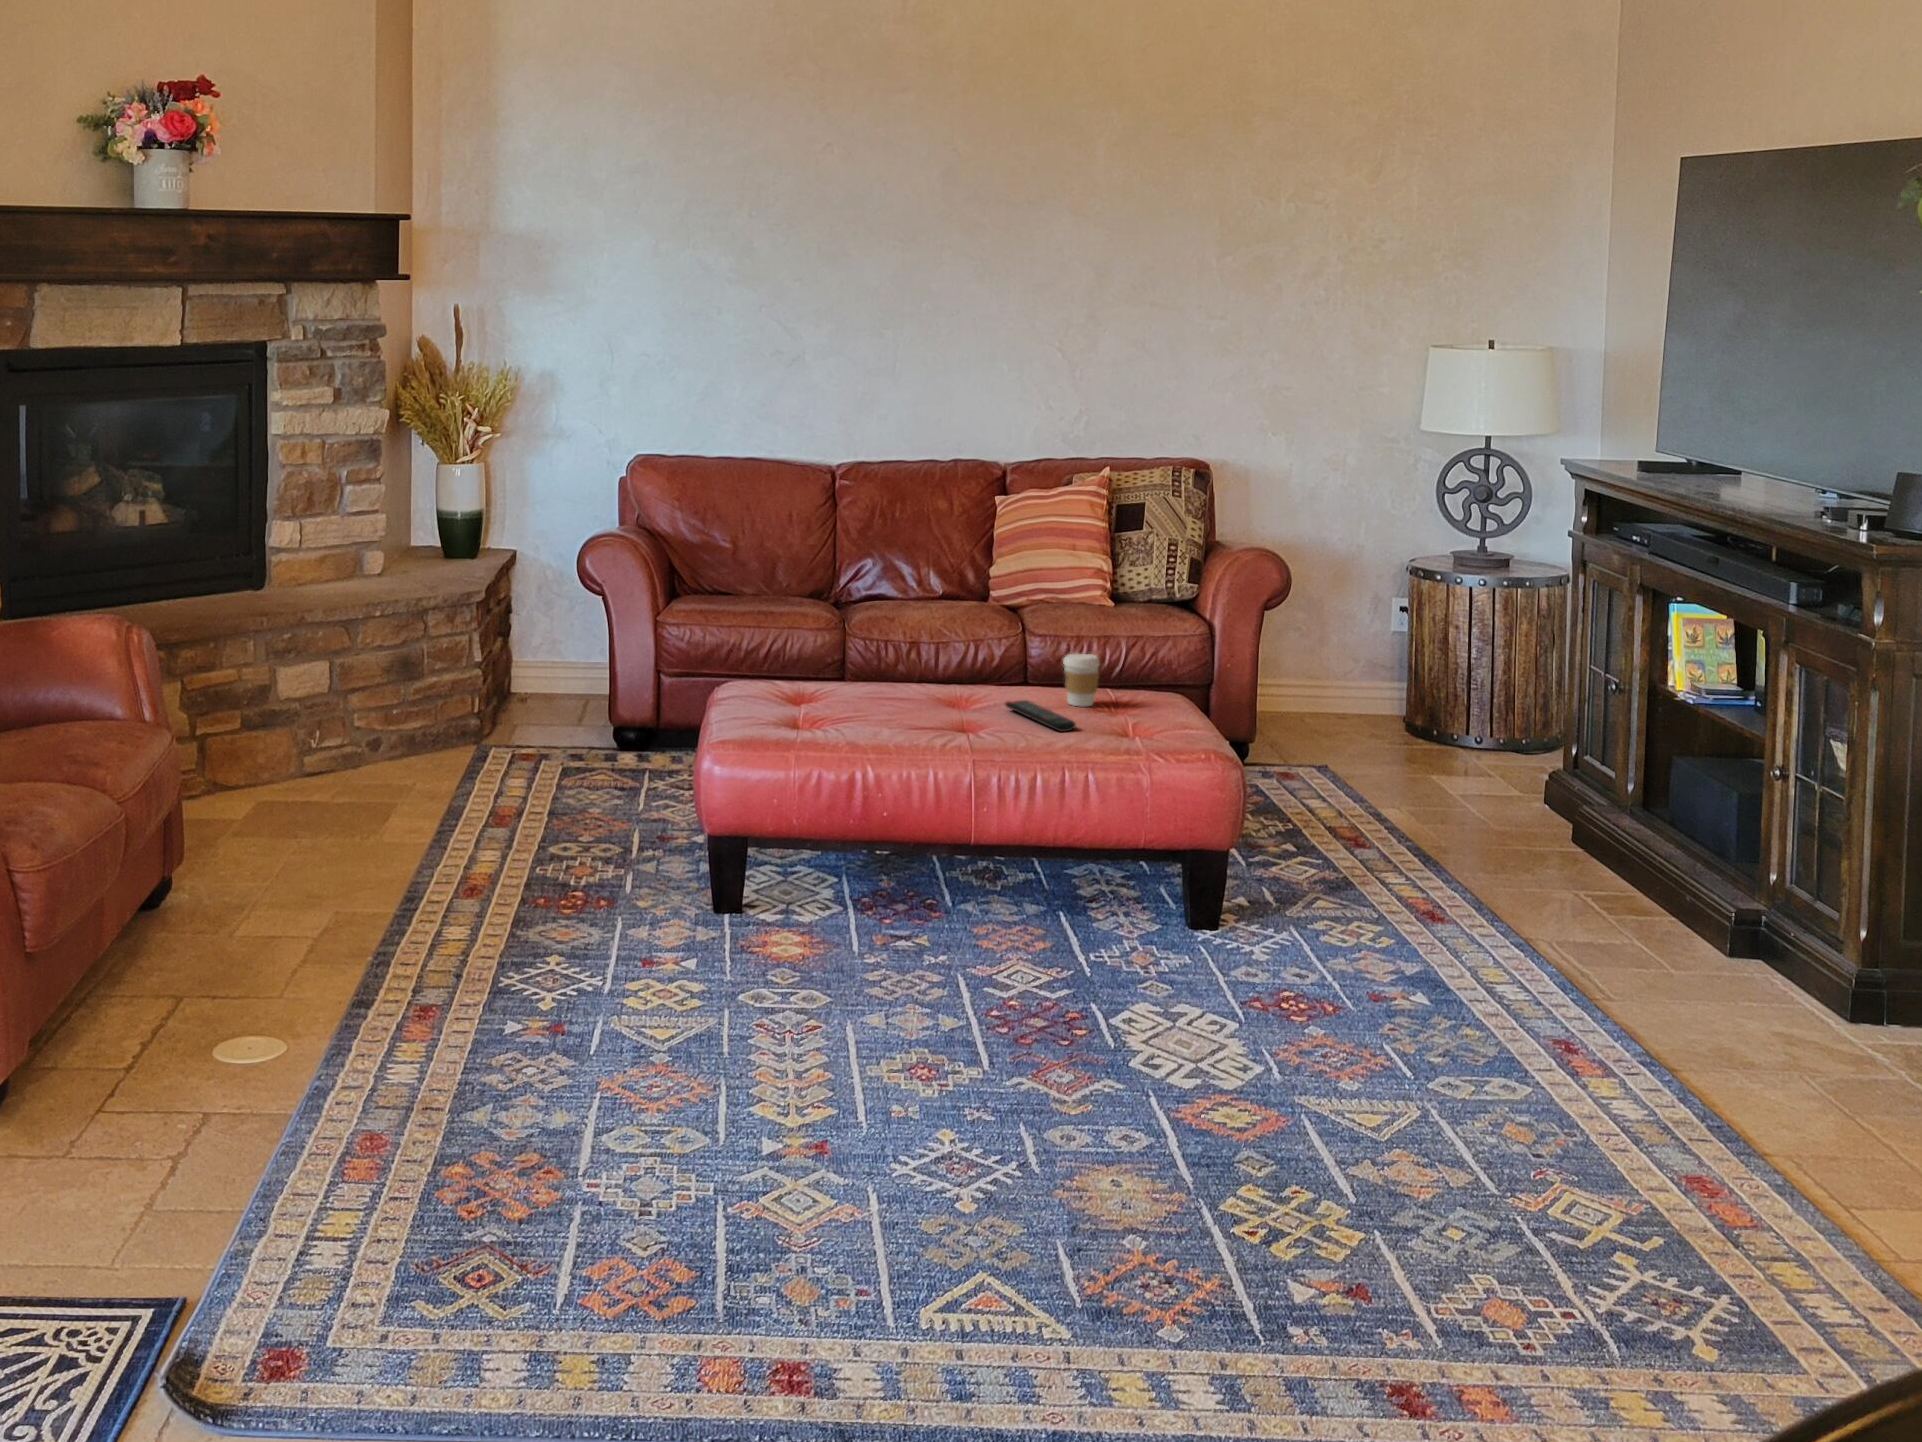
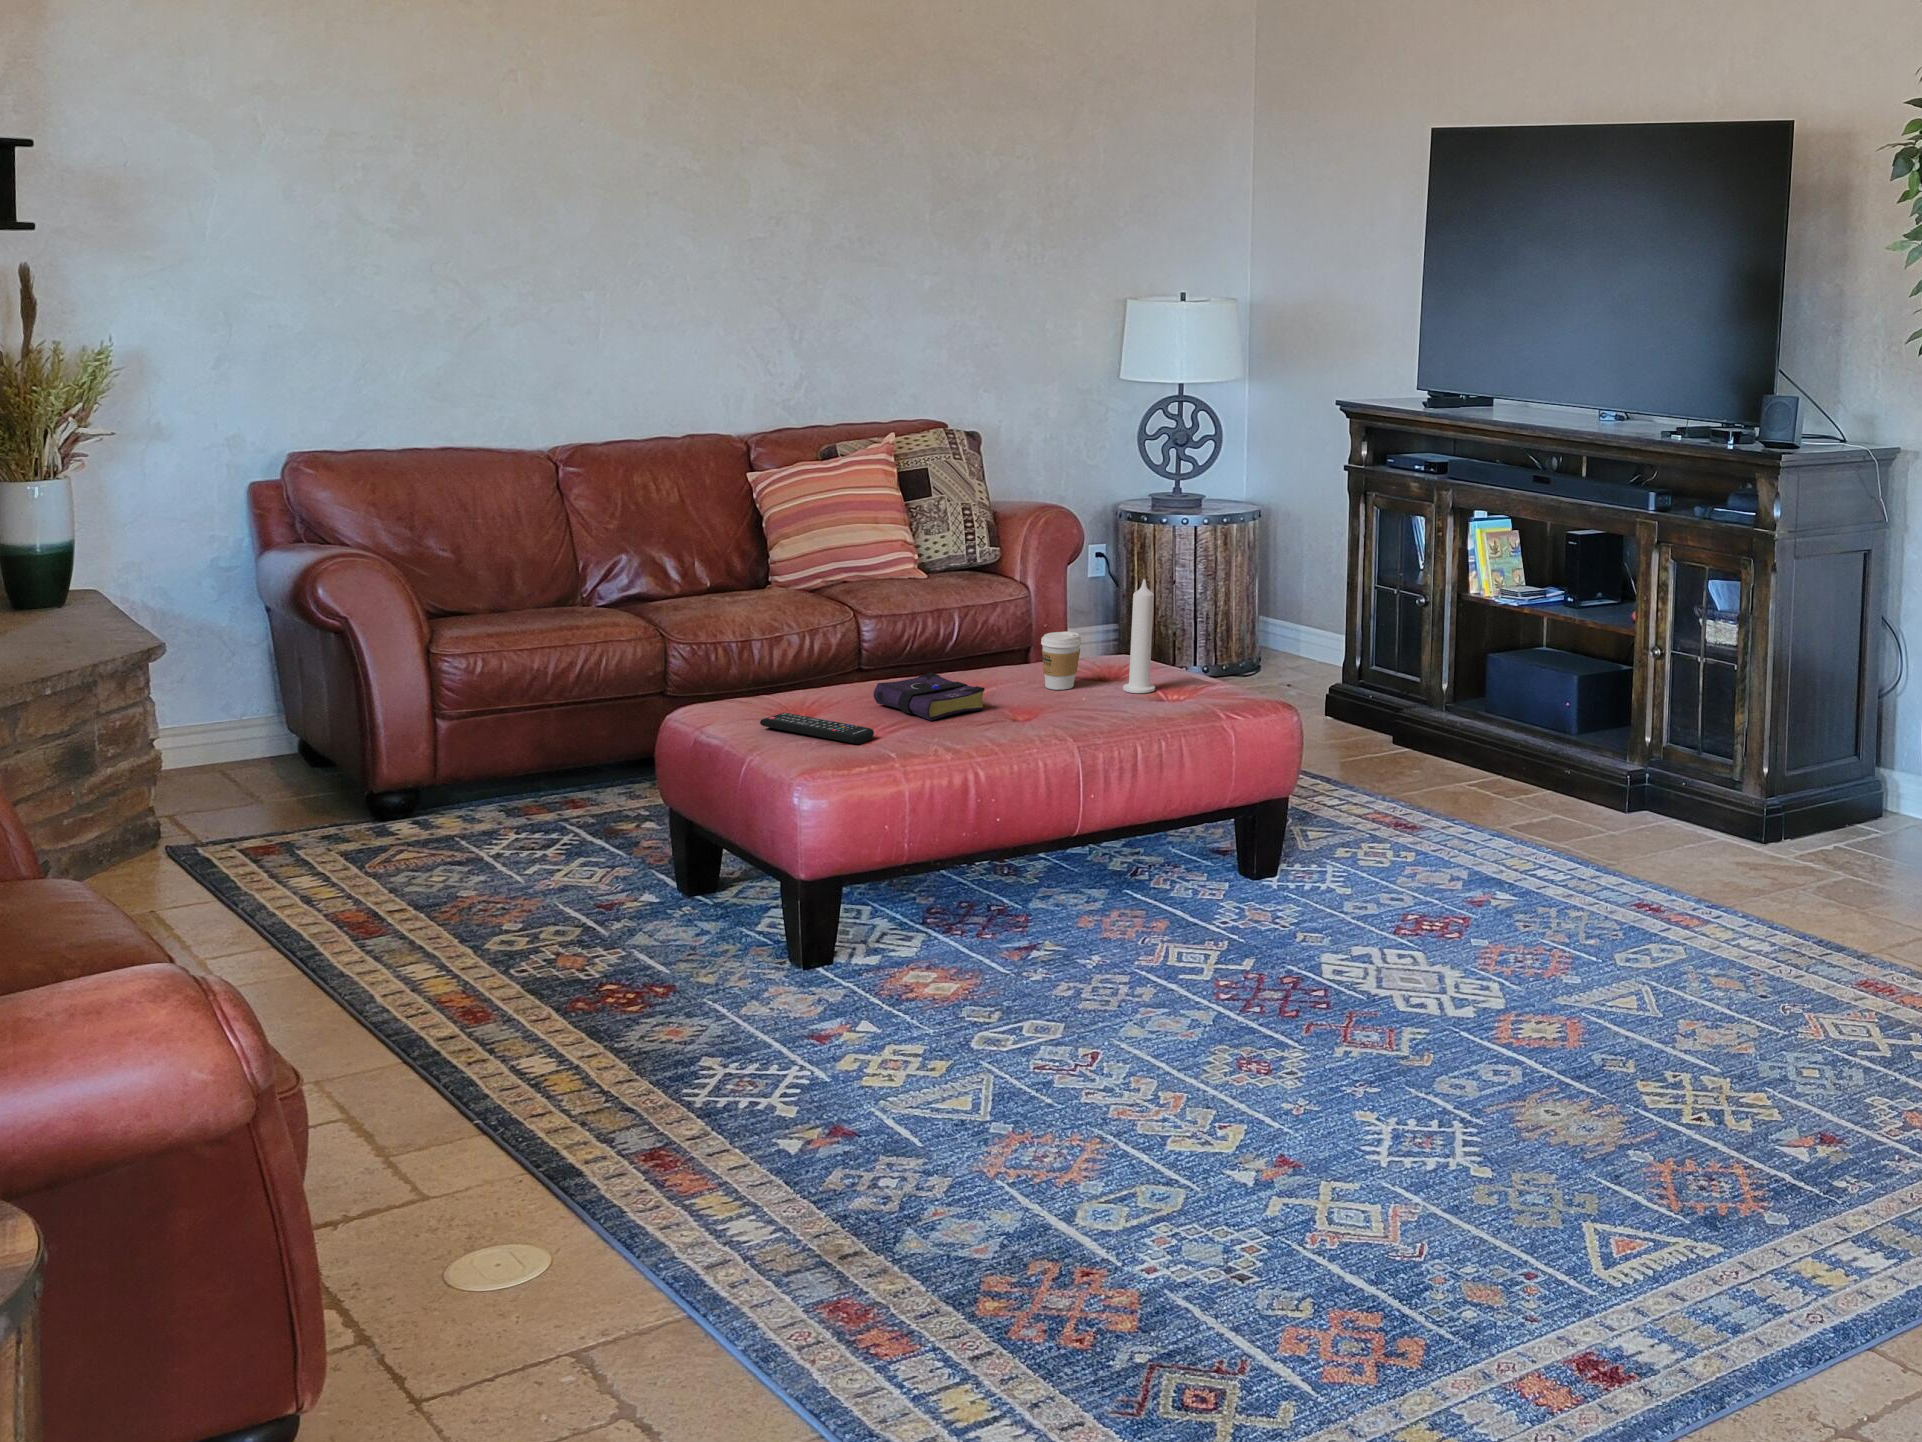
candle: none [1126,612,1157,720] -> present [1123,579,1155,693]
book: none [913,673,986,709] -> present [874,672,985,721]
remote control: present [1005,700,1075,732] -> present [760,713,874,744]

